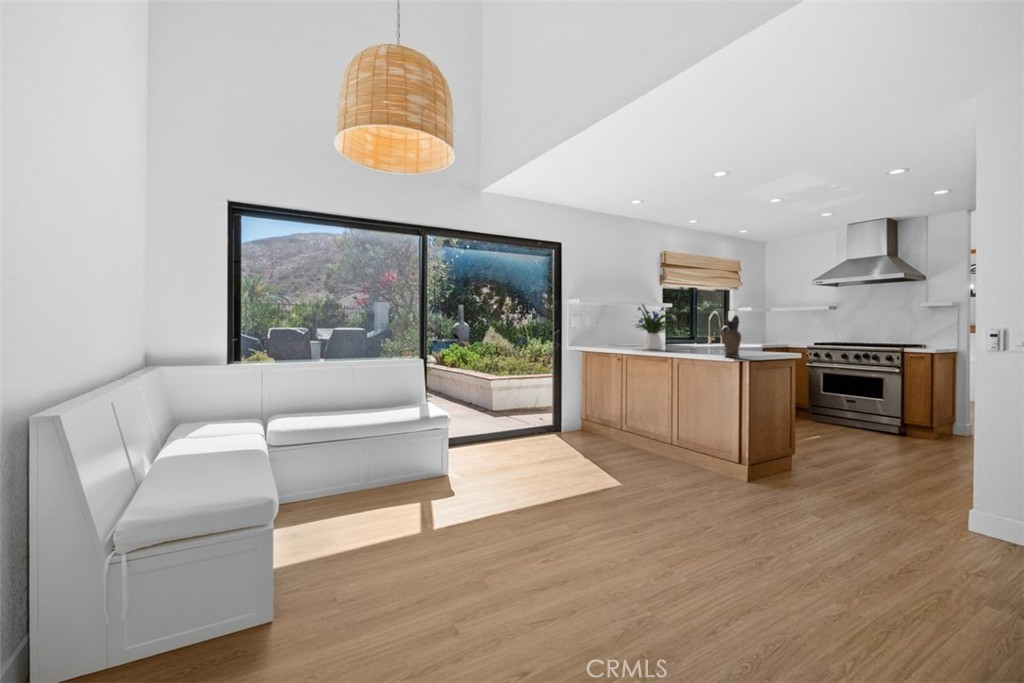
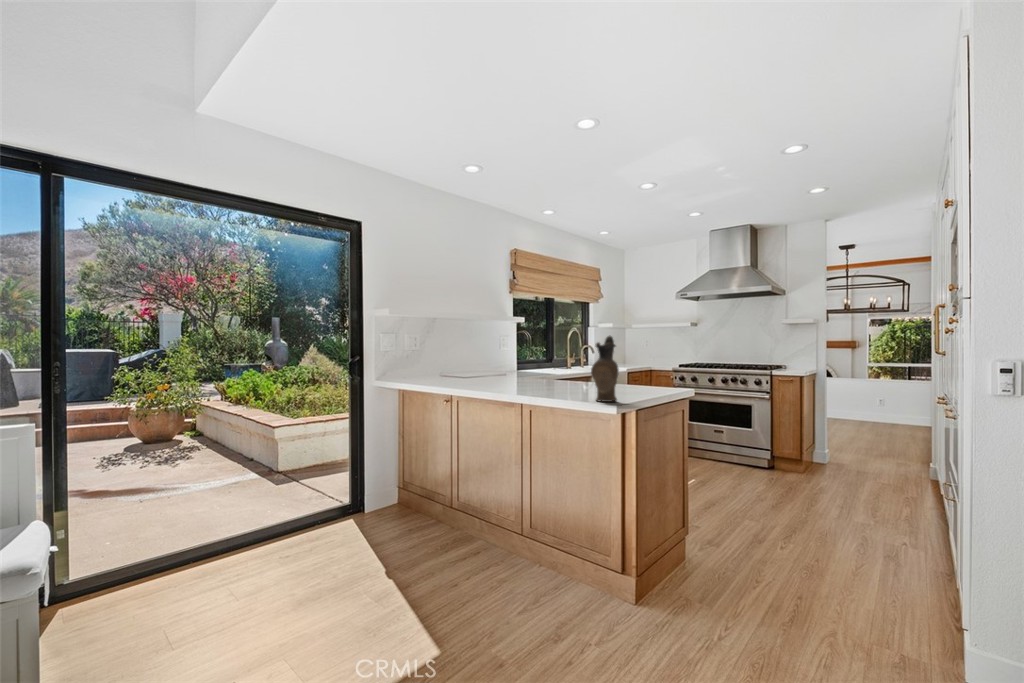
flower arrangement: present [636,304,672,349] -> none [460,316,522,385]

